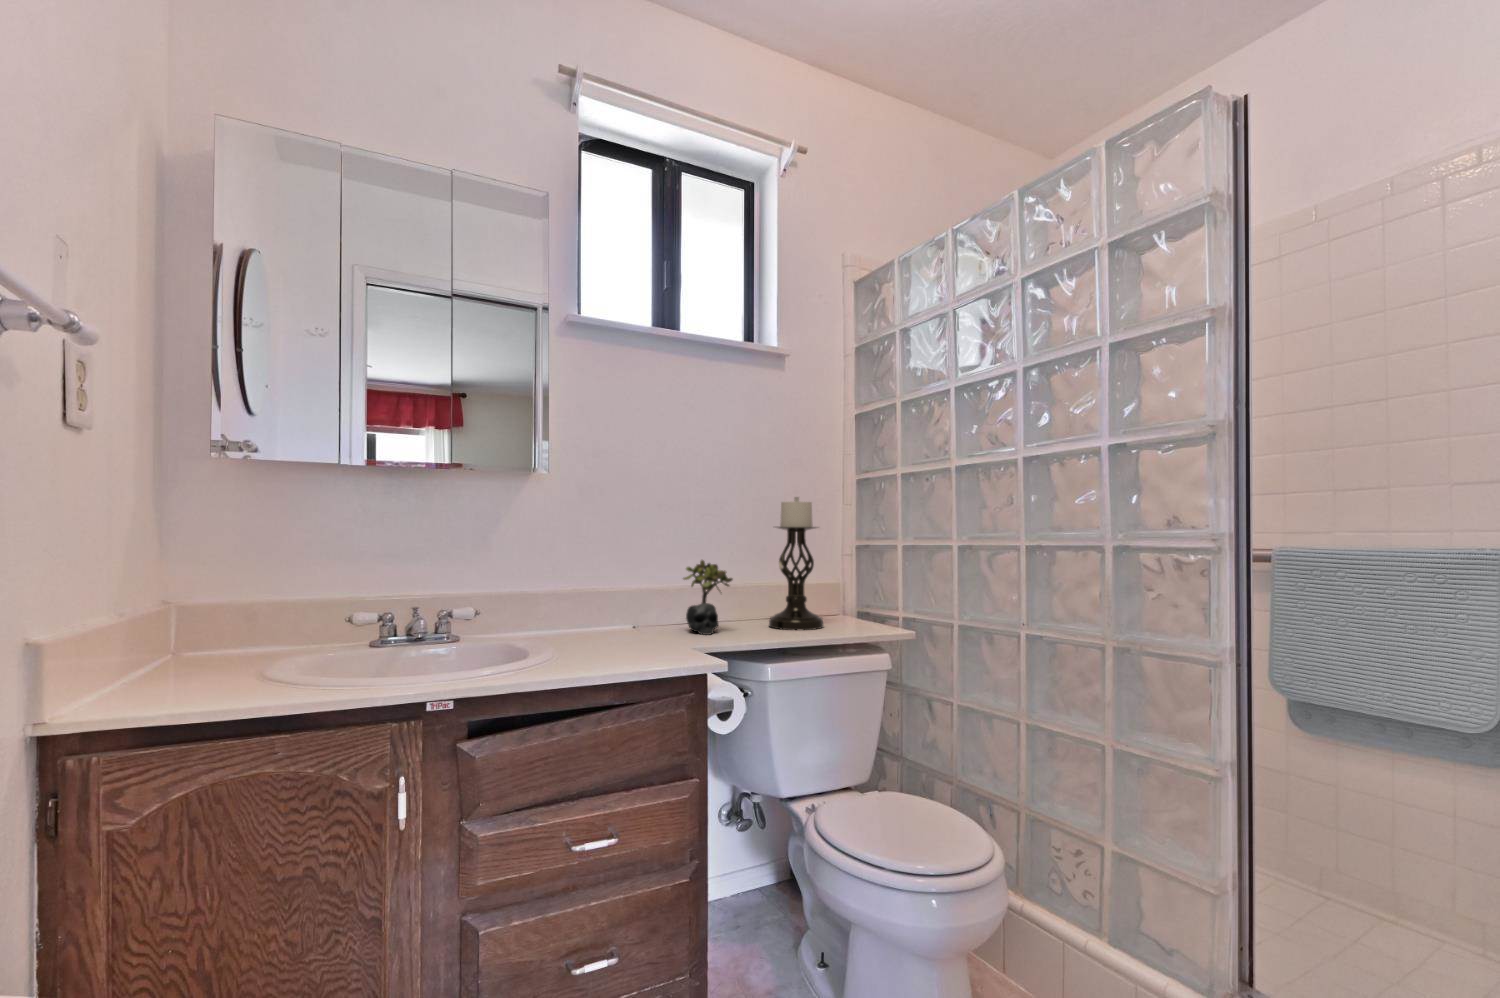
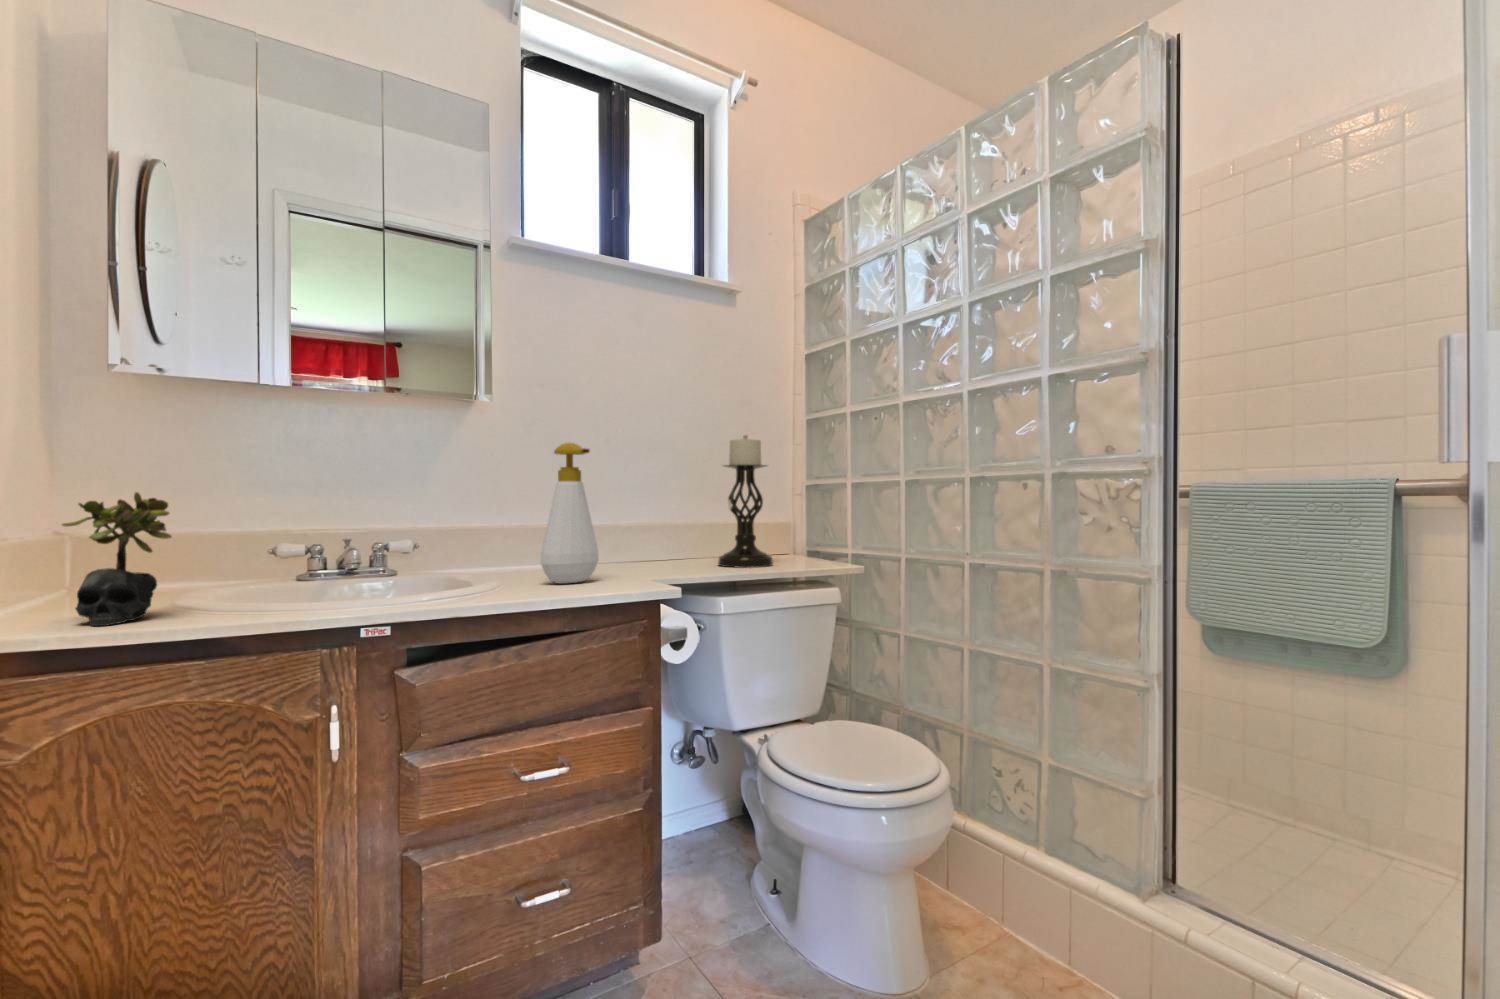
soap bottle: none [596,513,651,650] -> present [541,443,598,584]
succulent plant: present [683,560,733,635] -> present [62,492,171,626]

